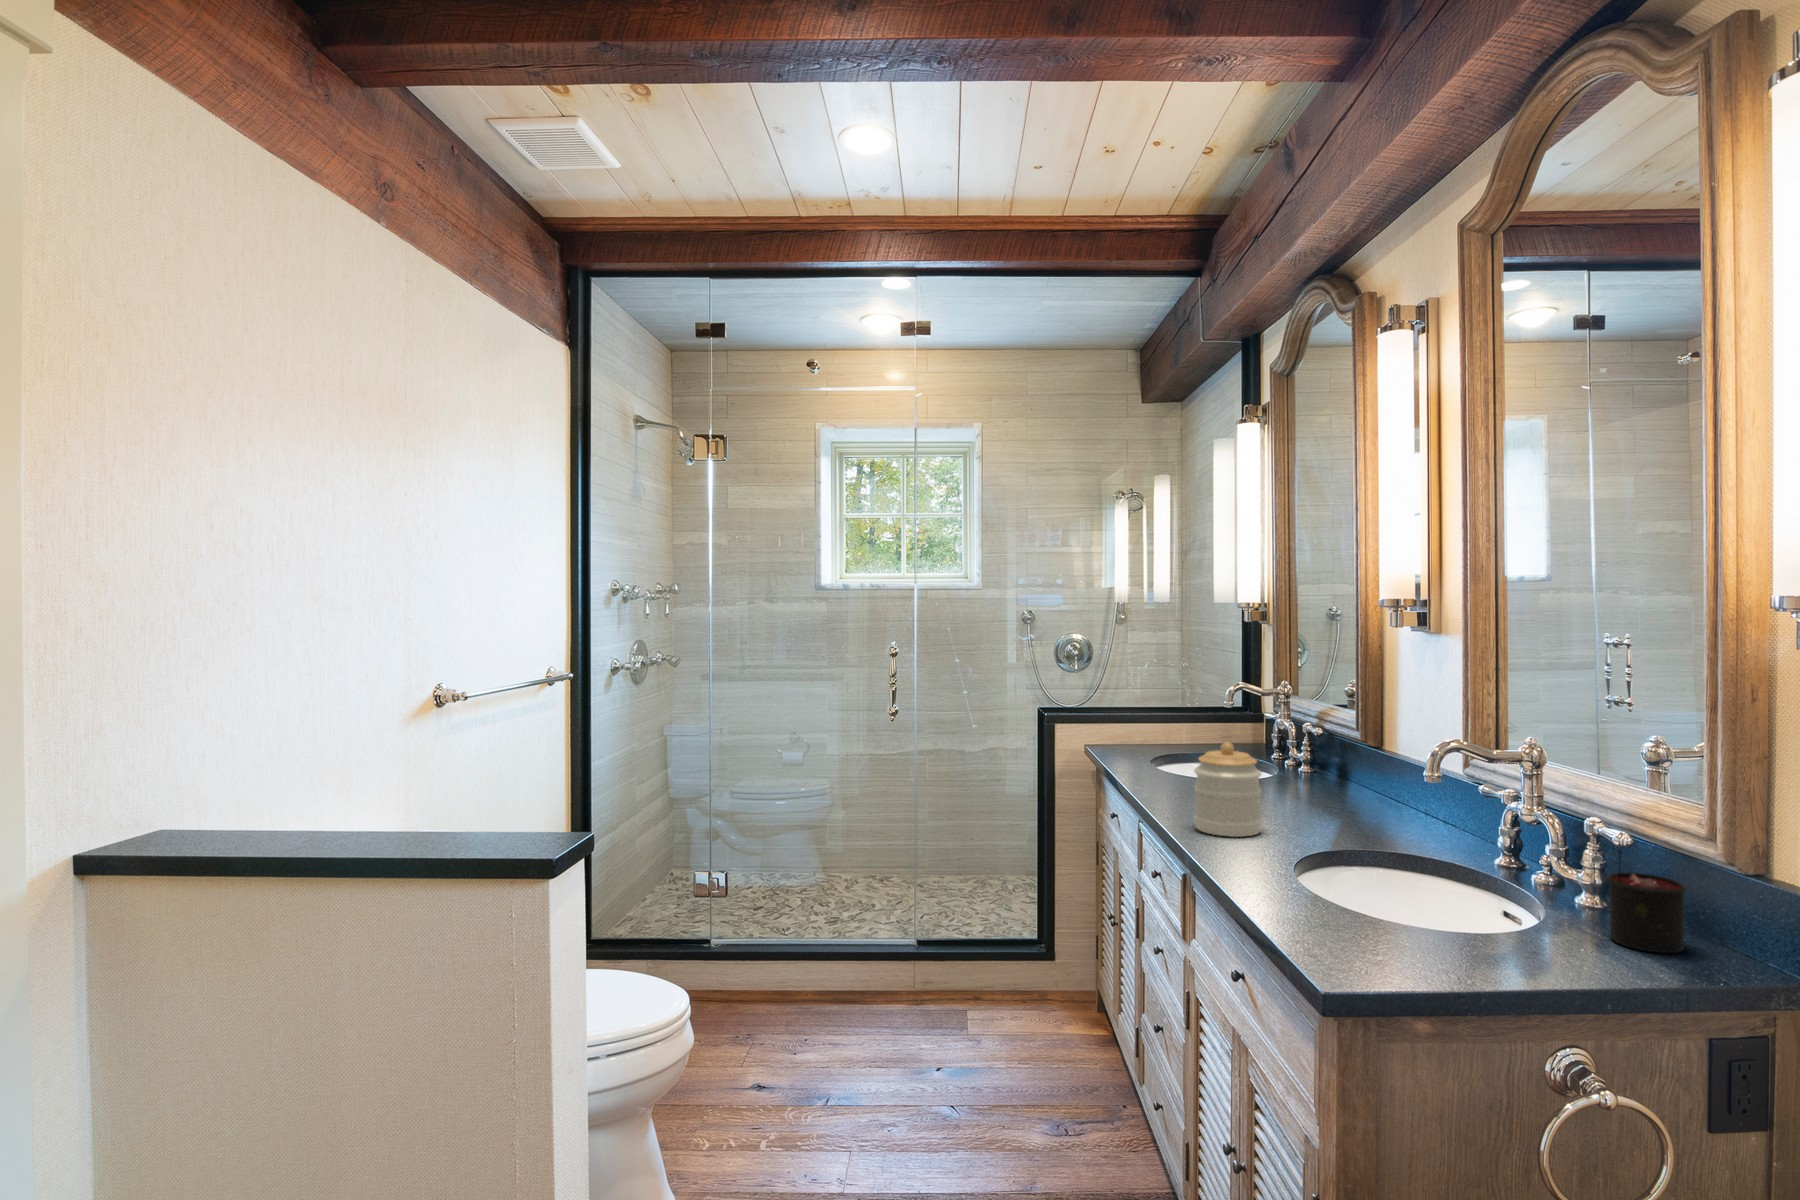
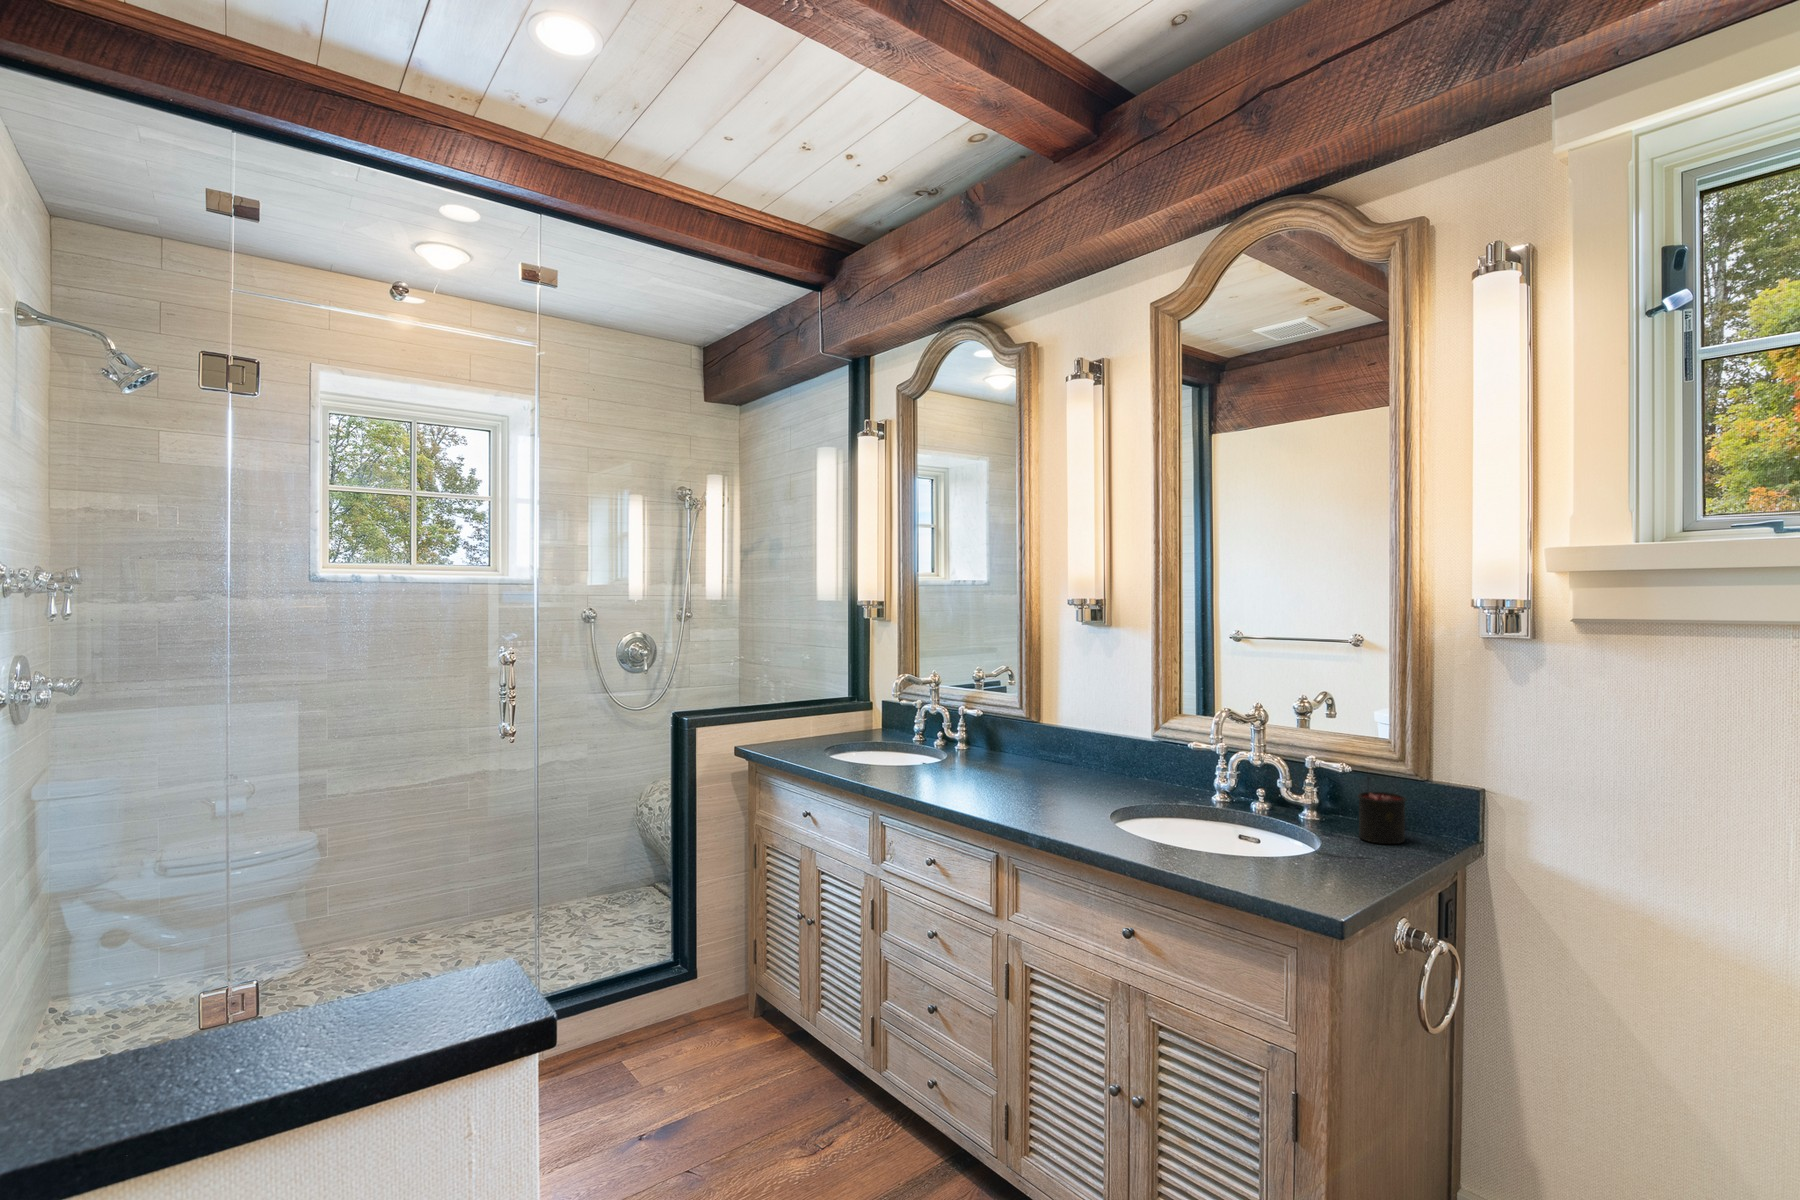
jar: present [1194,742,1262,837] -> none [980,731,1038,816]

